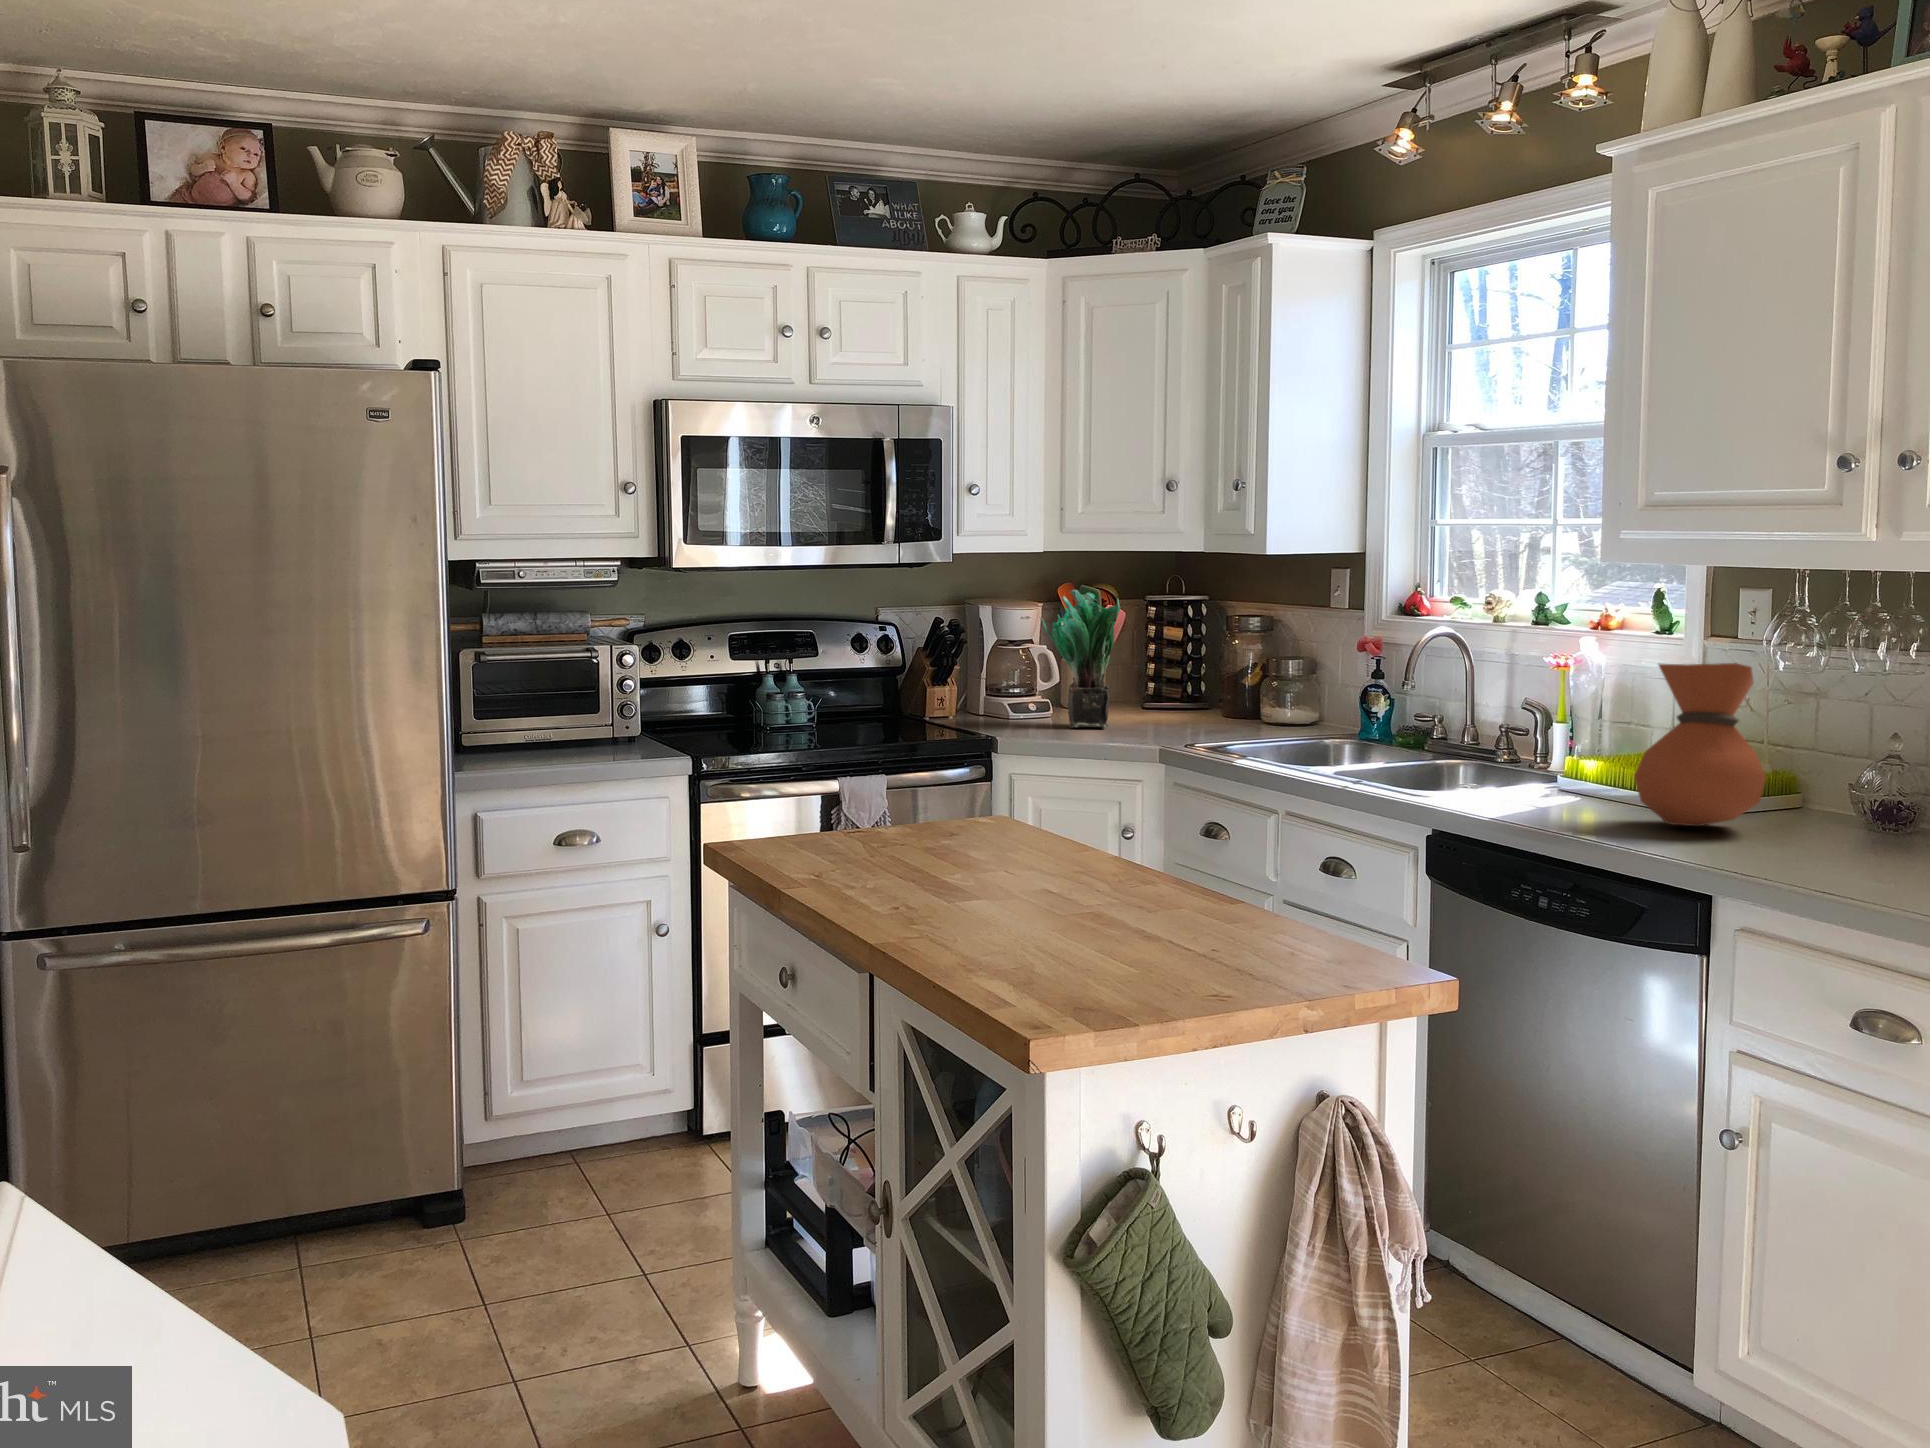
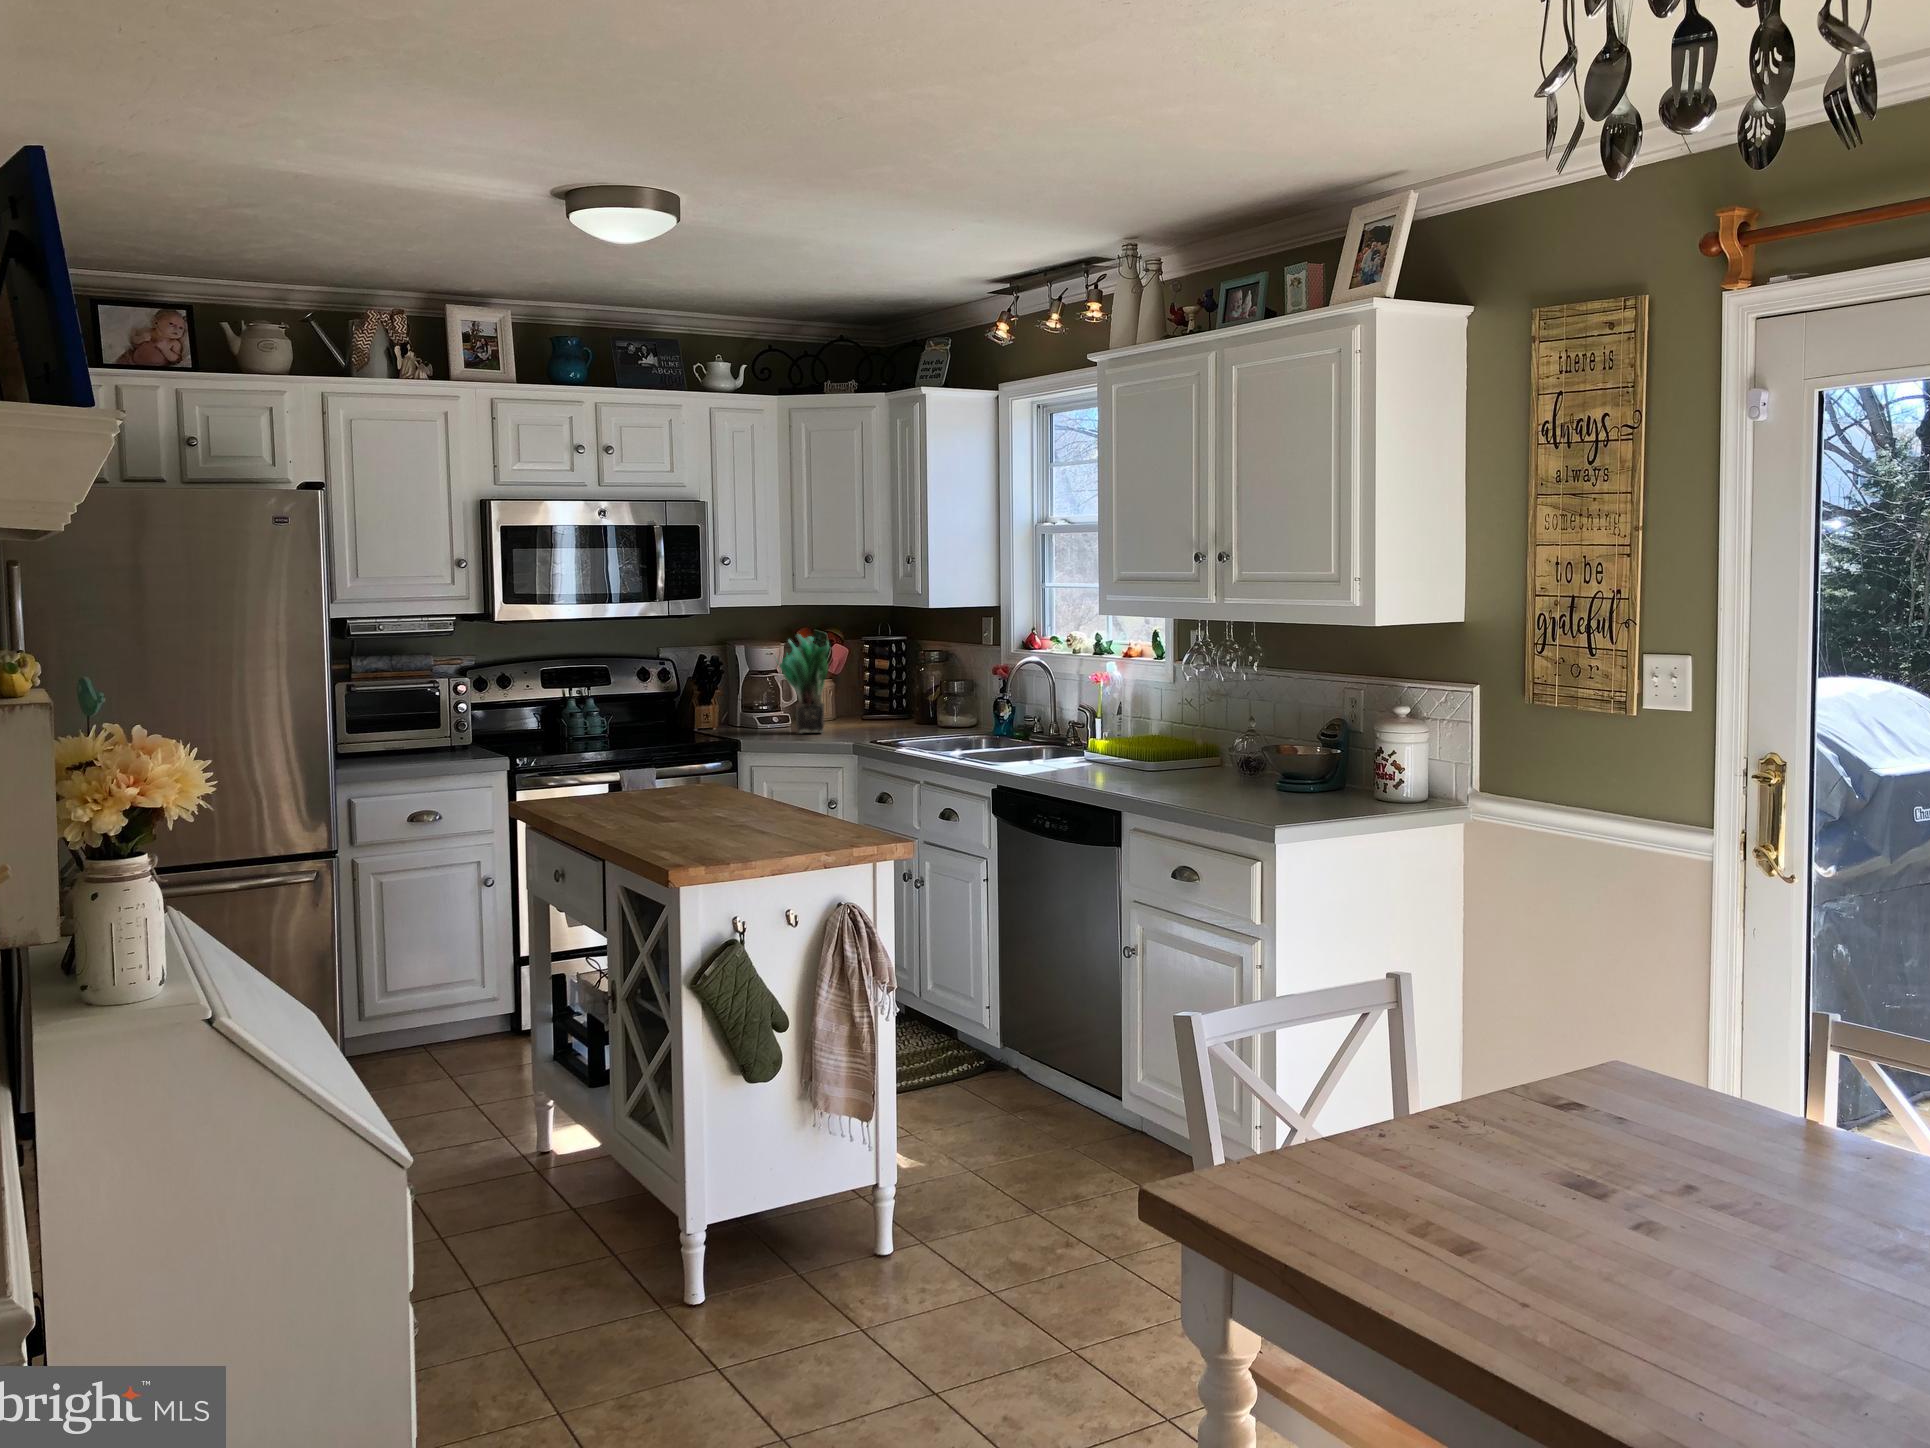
vase: present [1634,663,1766,826] -> none [1101,677,1171,777]

